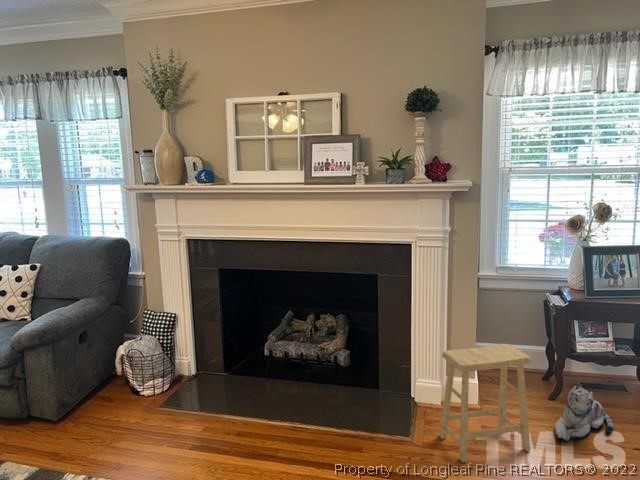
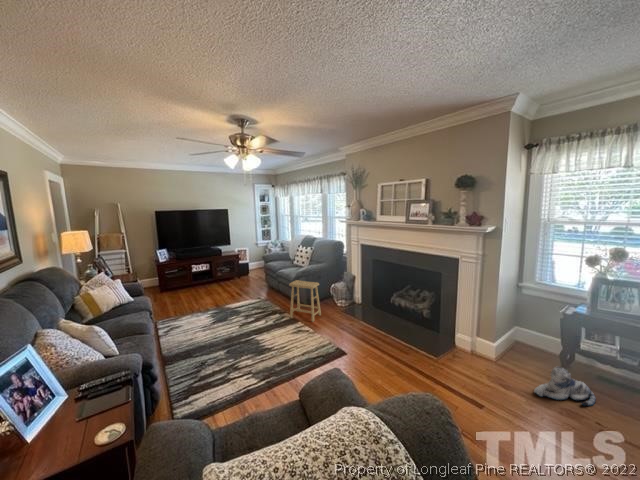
footstool: present [439,344,531,462] -> present [289,280,321,322]

